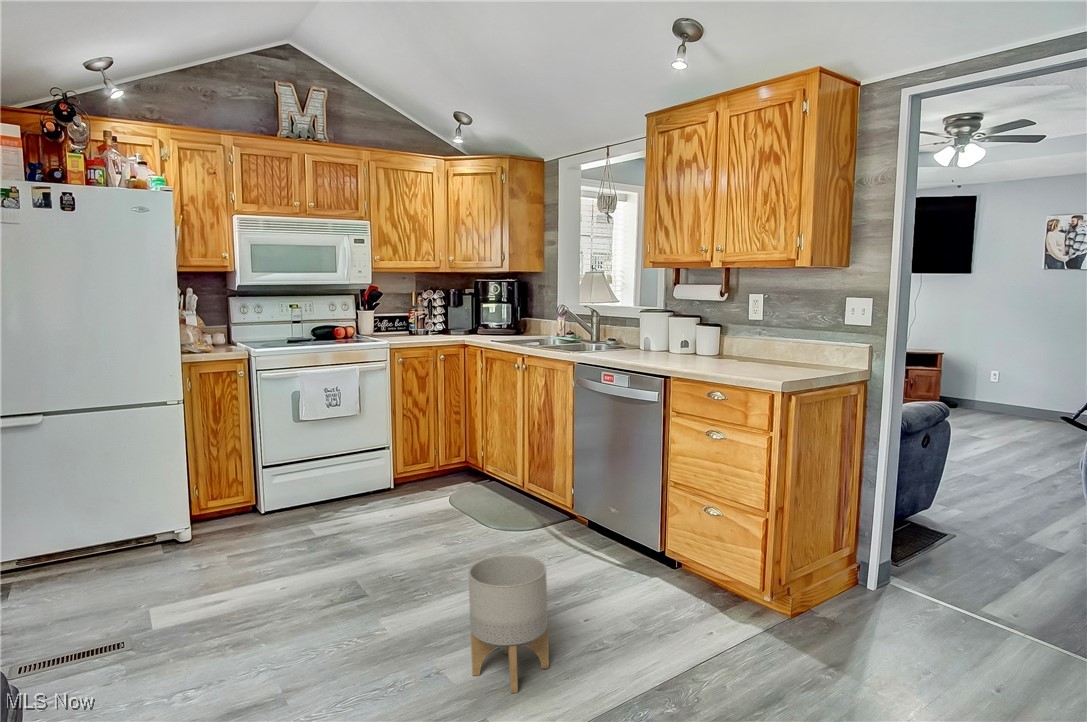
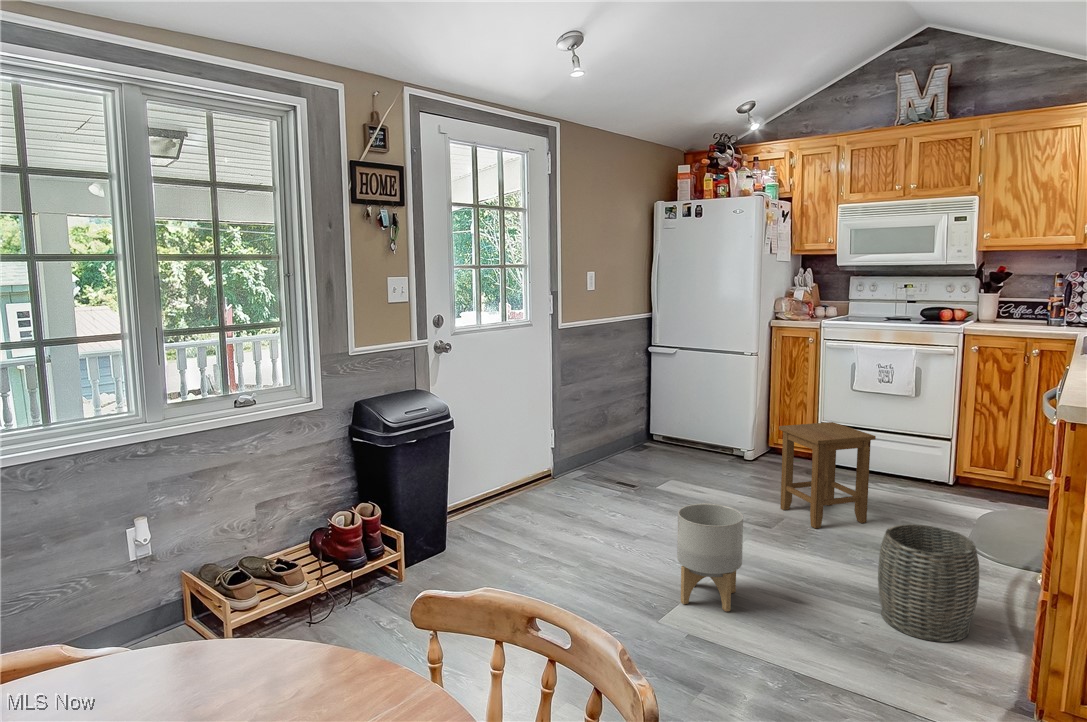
stool: none [334,451,423,568] -> present [779,422,876,528]
woven basket: none [569,497,645,595] -> present [878,524,979,642]

